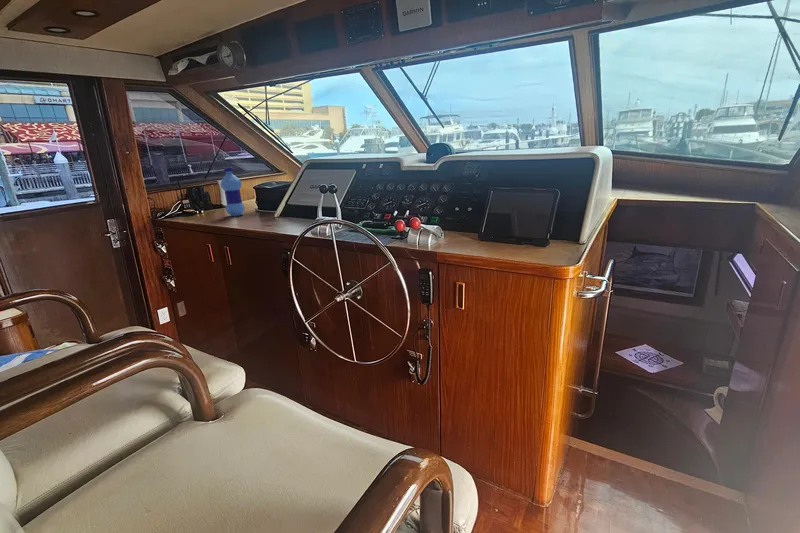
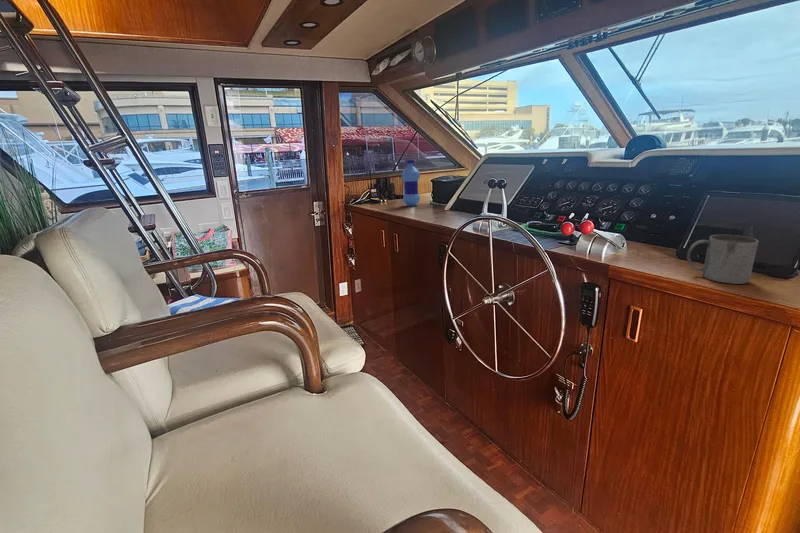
mug: none [487,219,528,254] -> present [687,235,758,284]

